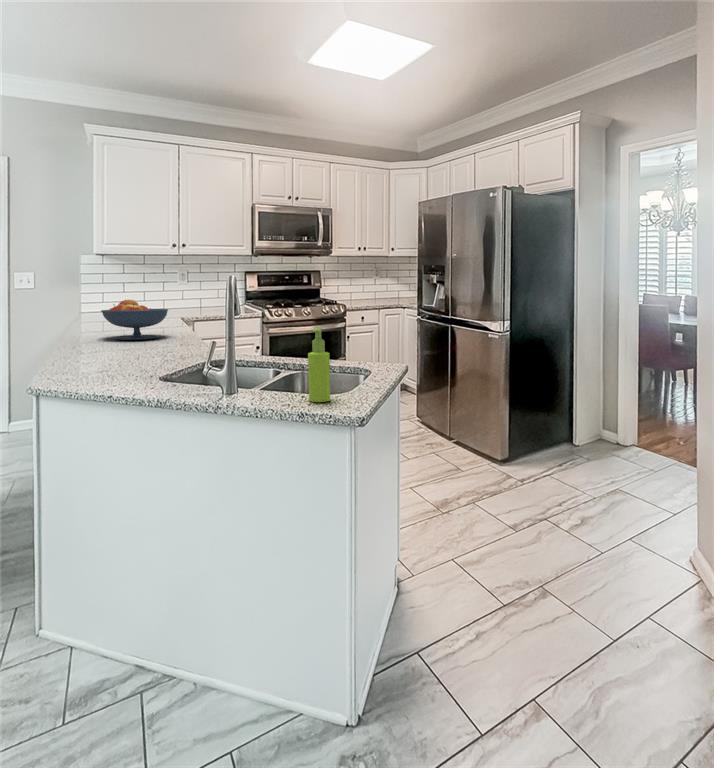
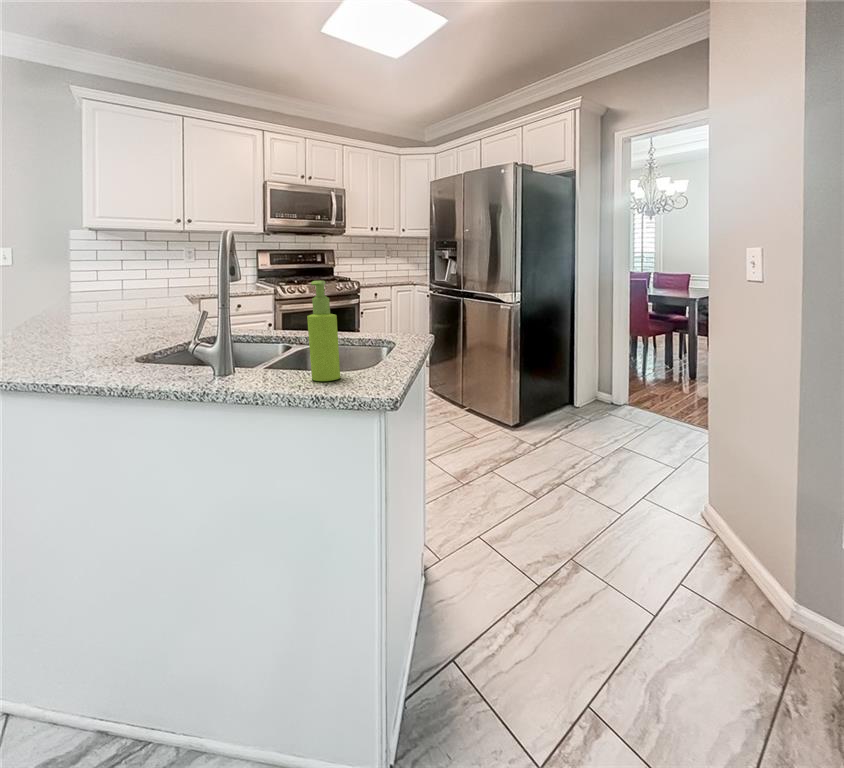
fruit bowl: present [101,300,168,340] -> none [77,270,161,315]

